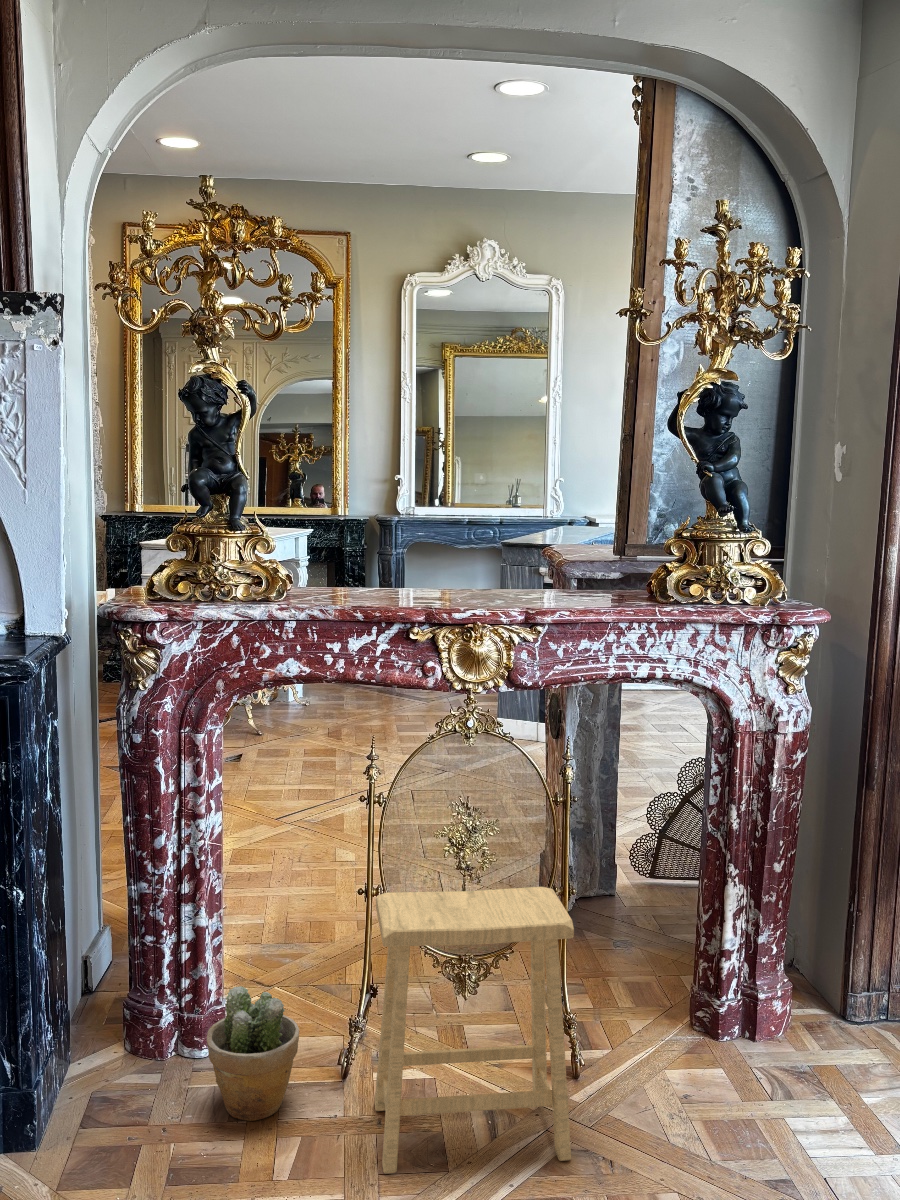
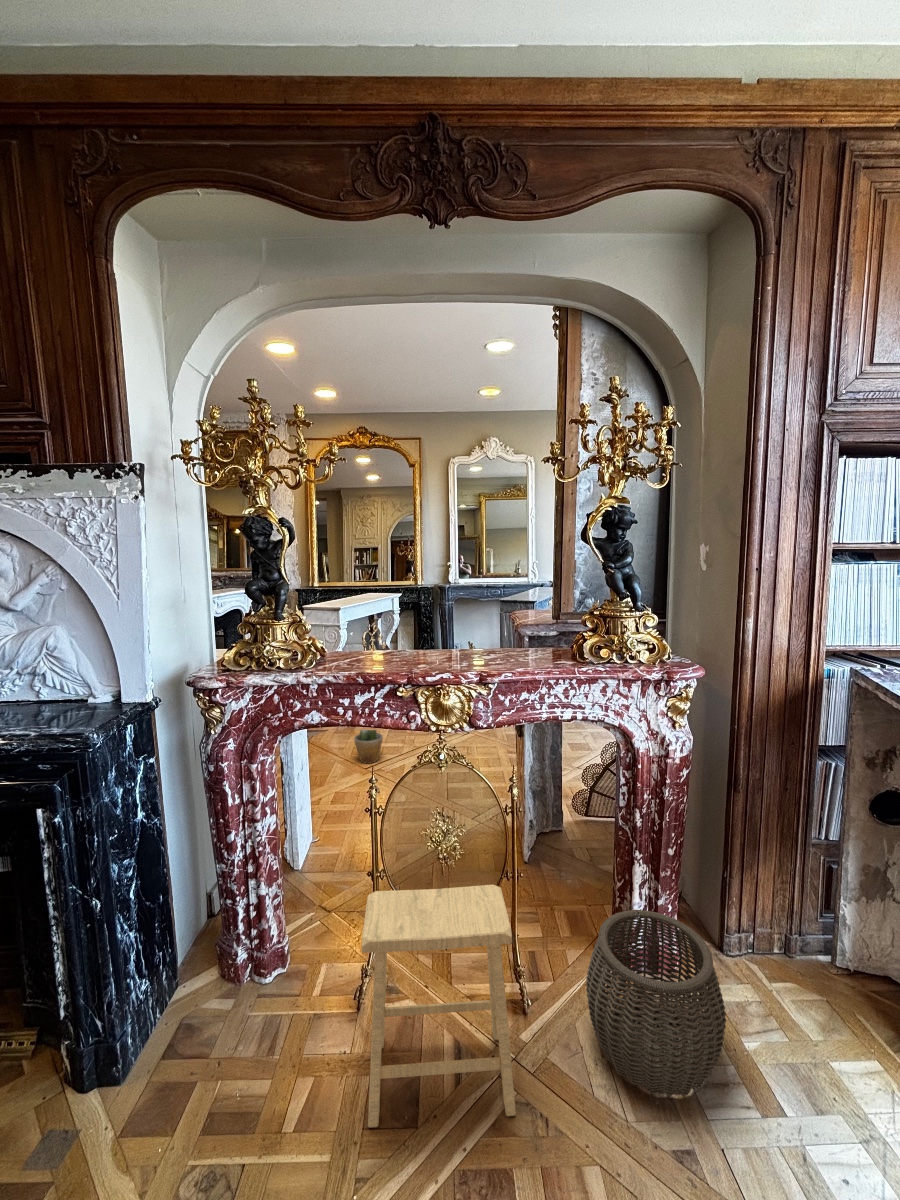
woven basket: none [660,936,838,1140] -> present [586,910,726,1096]
potted plant: present [207,986,299,1121] -> present [354,730,383,763]

